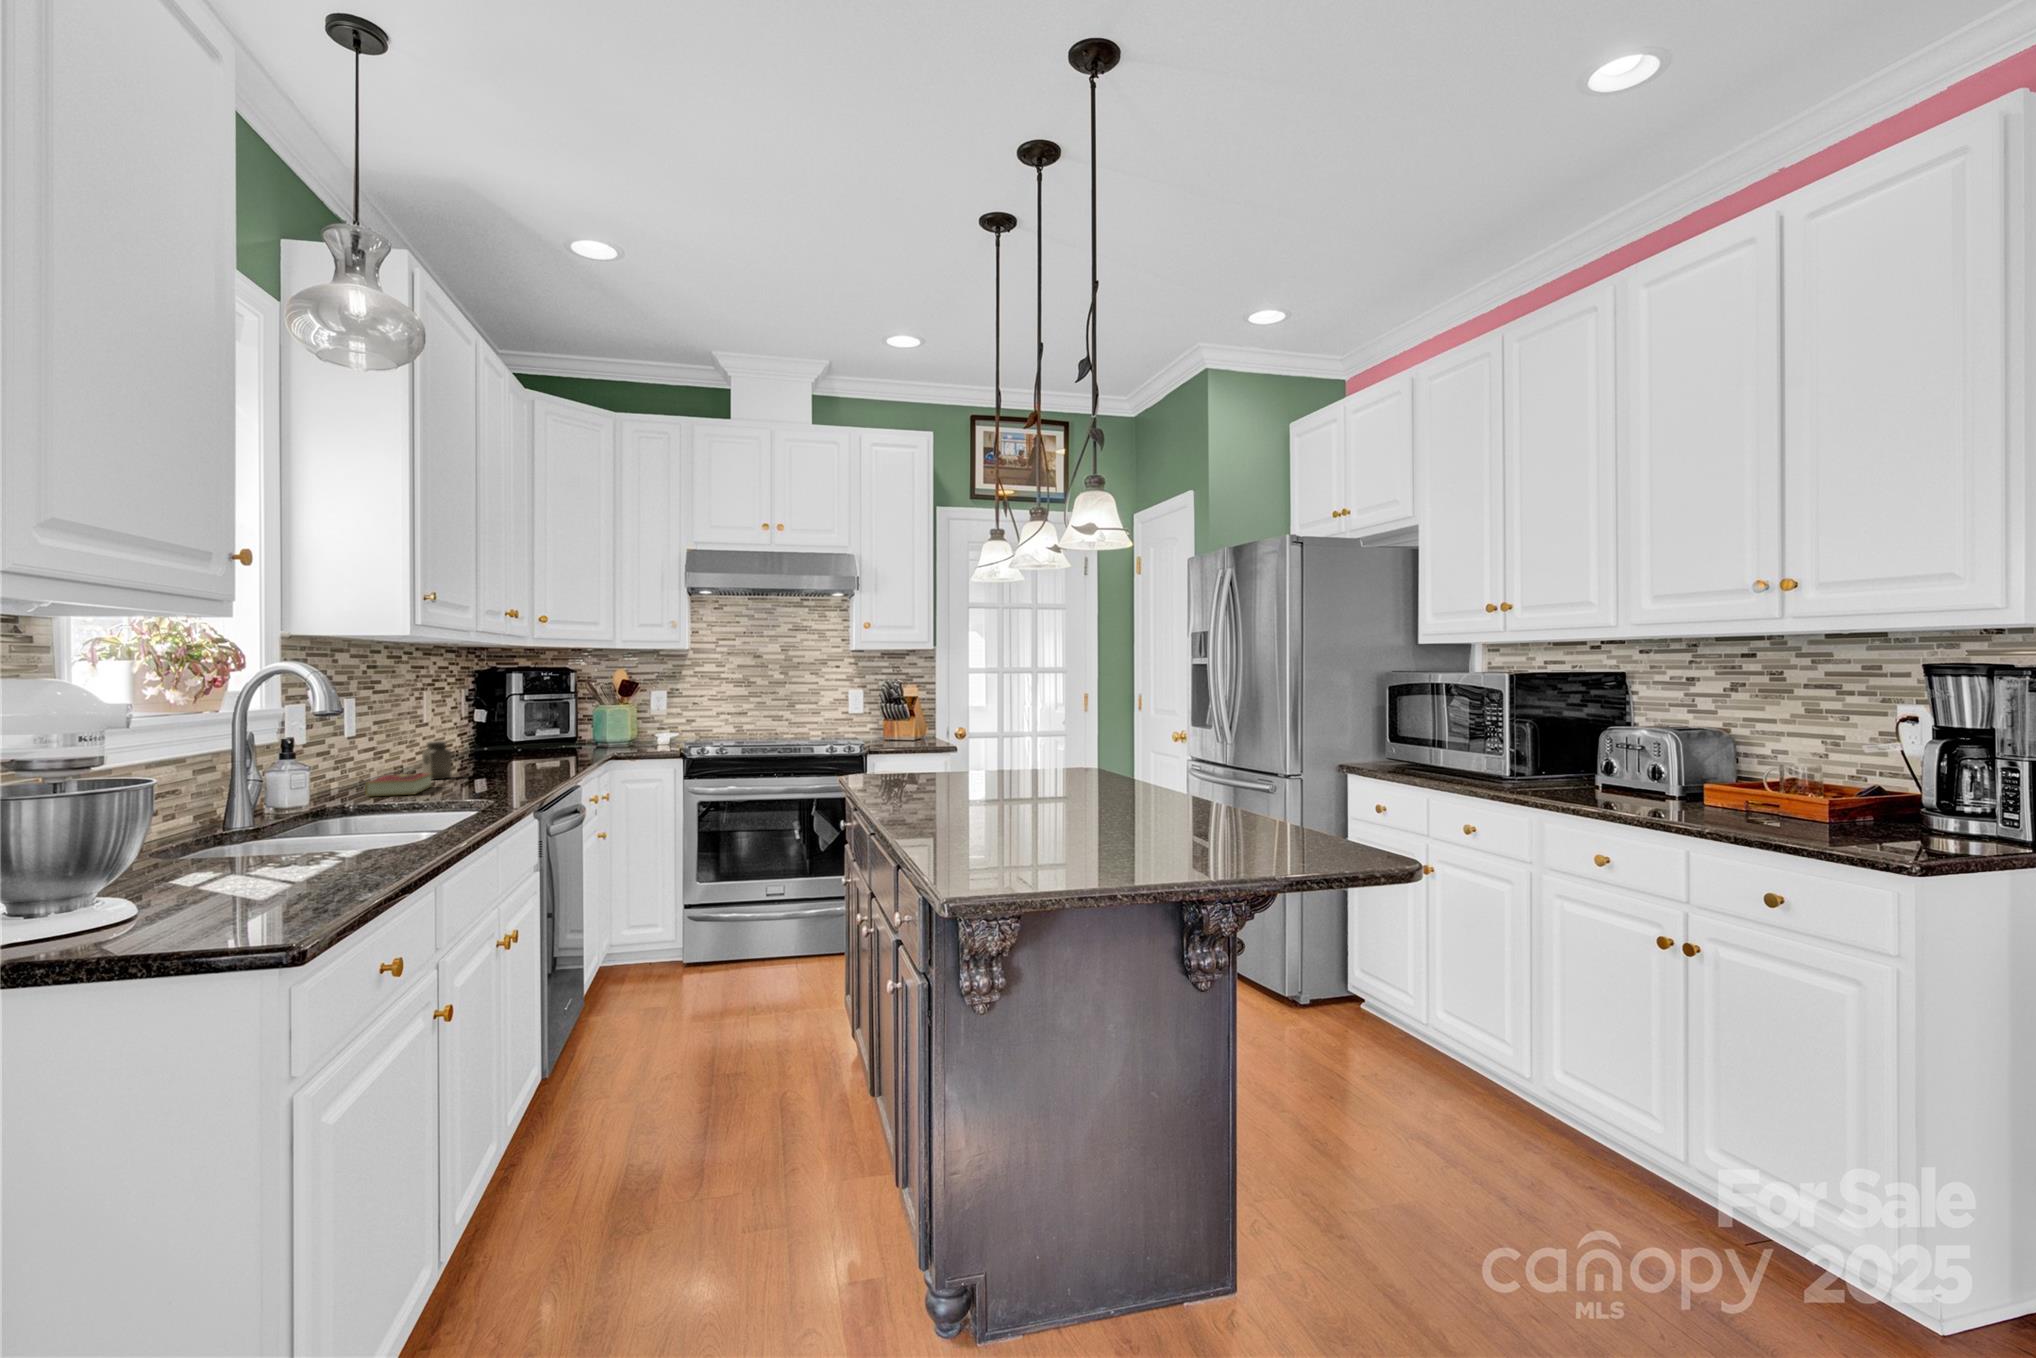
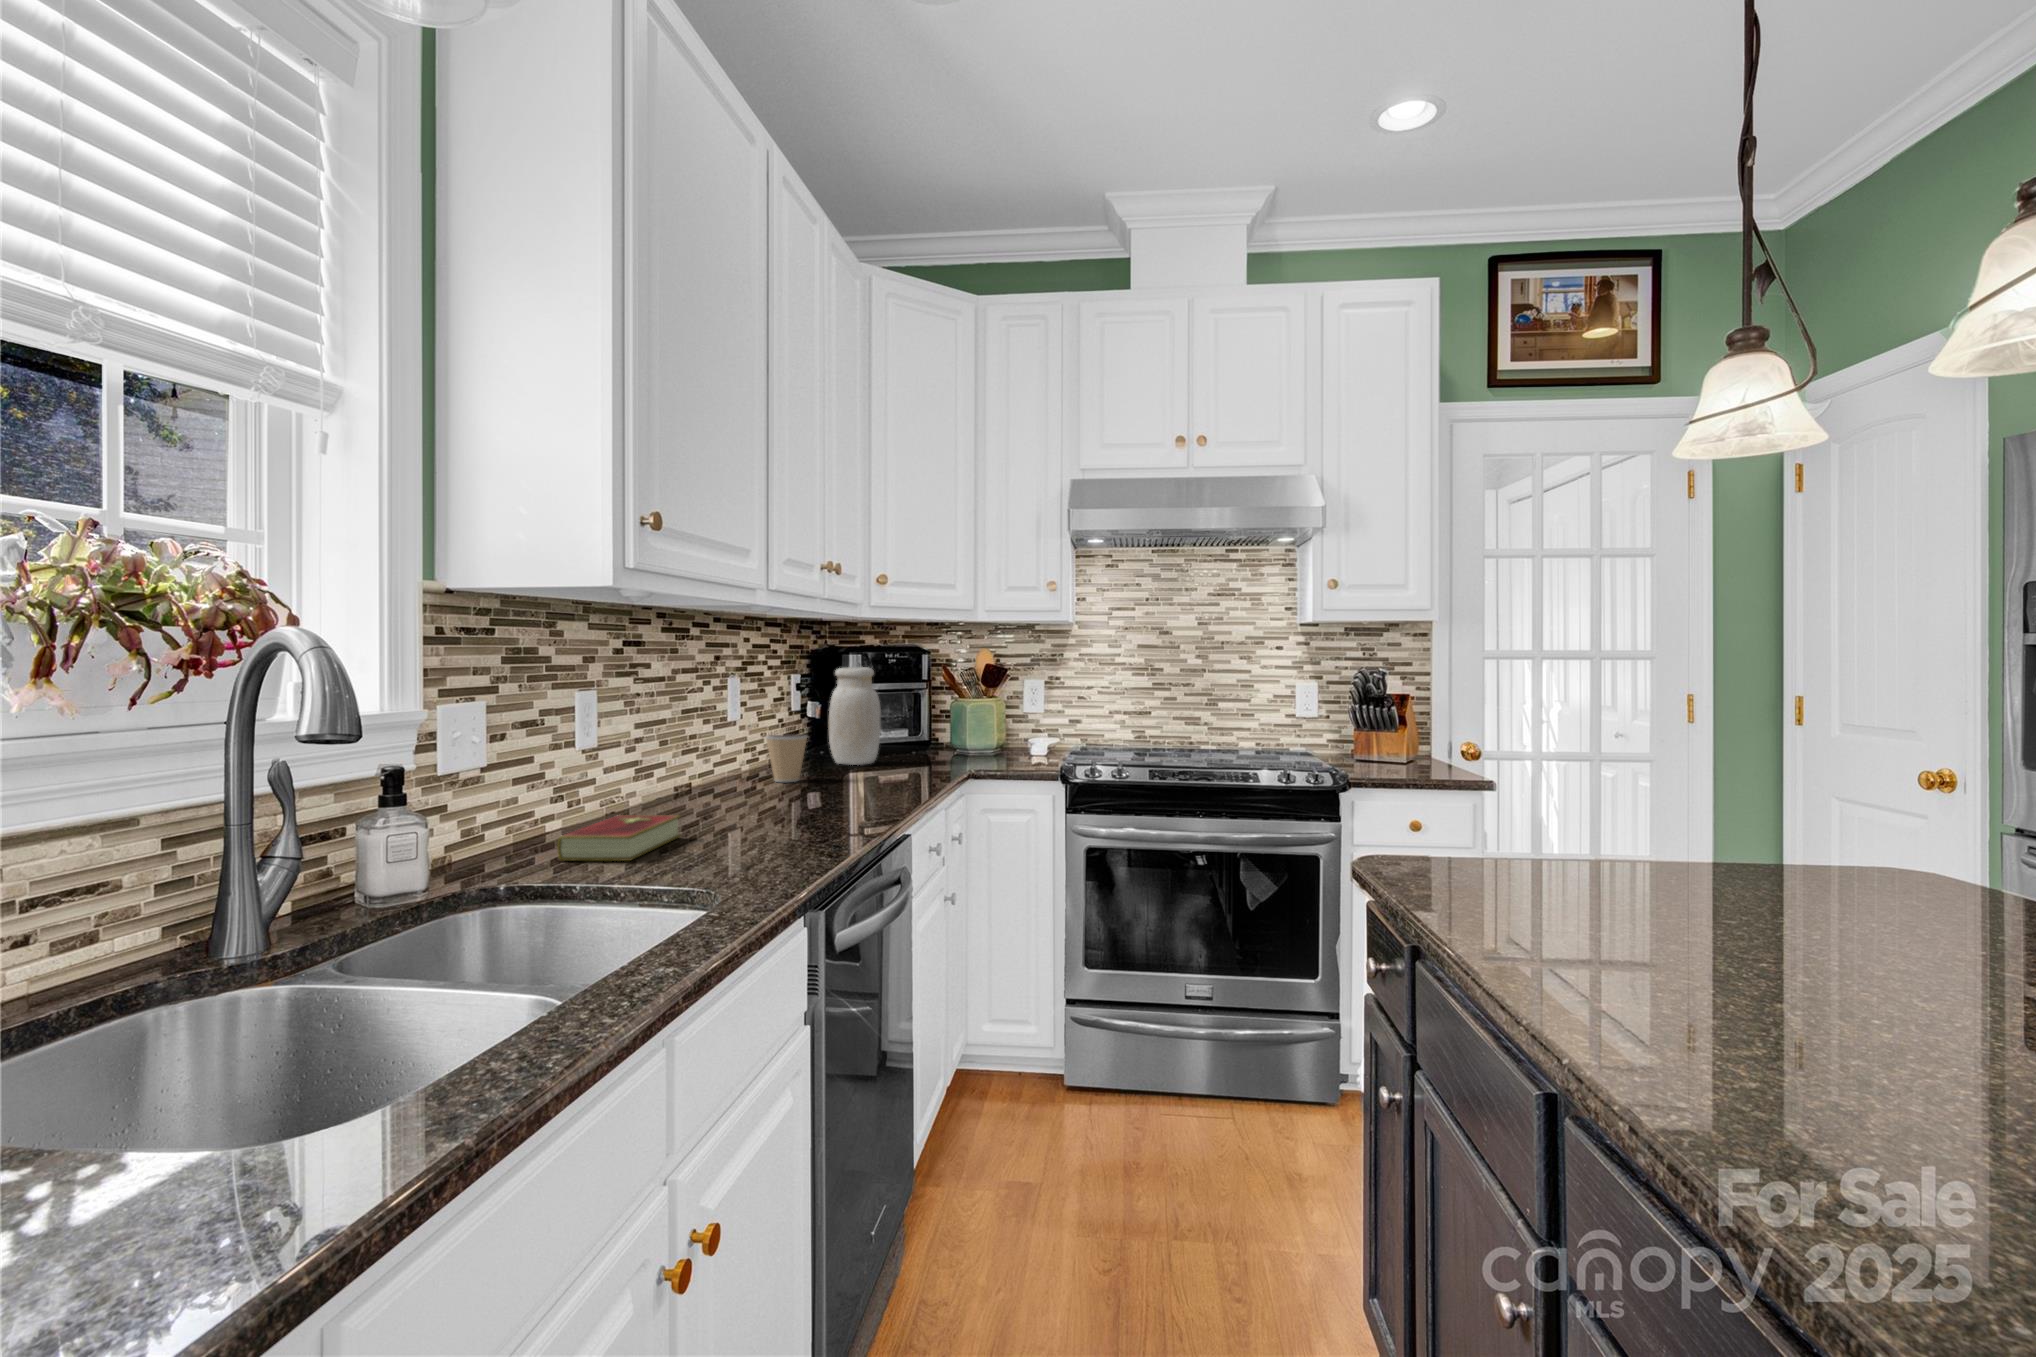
jar: none [497,682,540,754] -> present [829,667,881,765]
coffee cup: none [457,730,491,764] -> present [766,734,807,782]
salt shaker: present [422,741,452,780] -> none [690,757,728,817]

